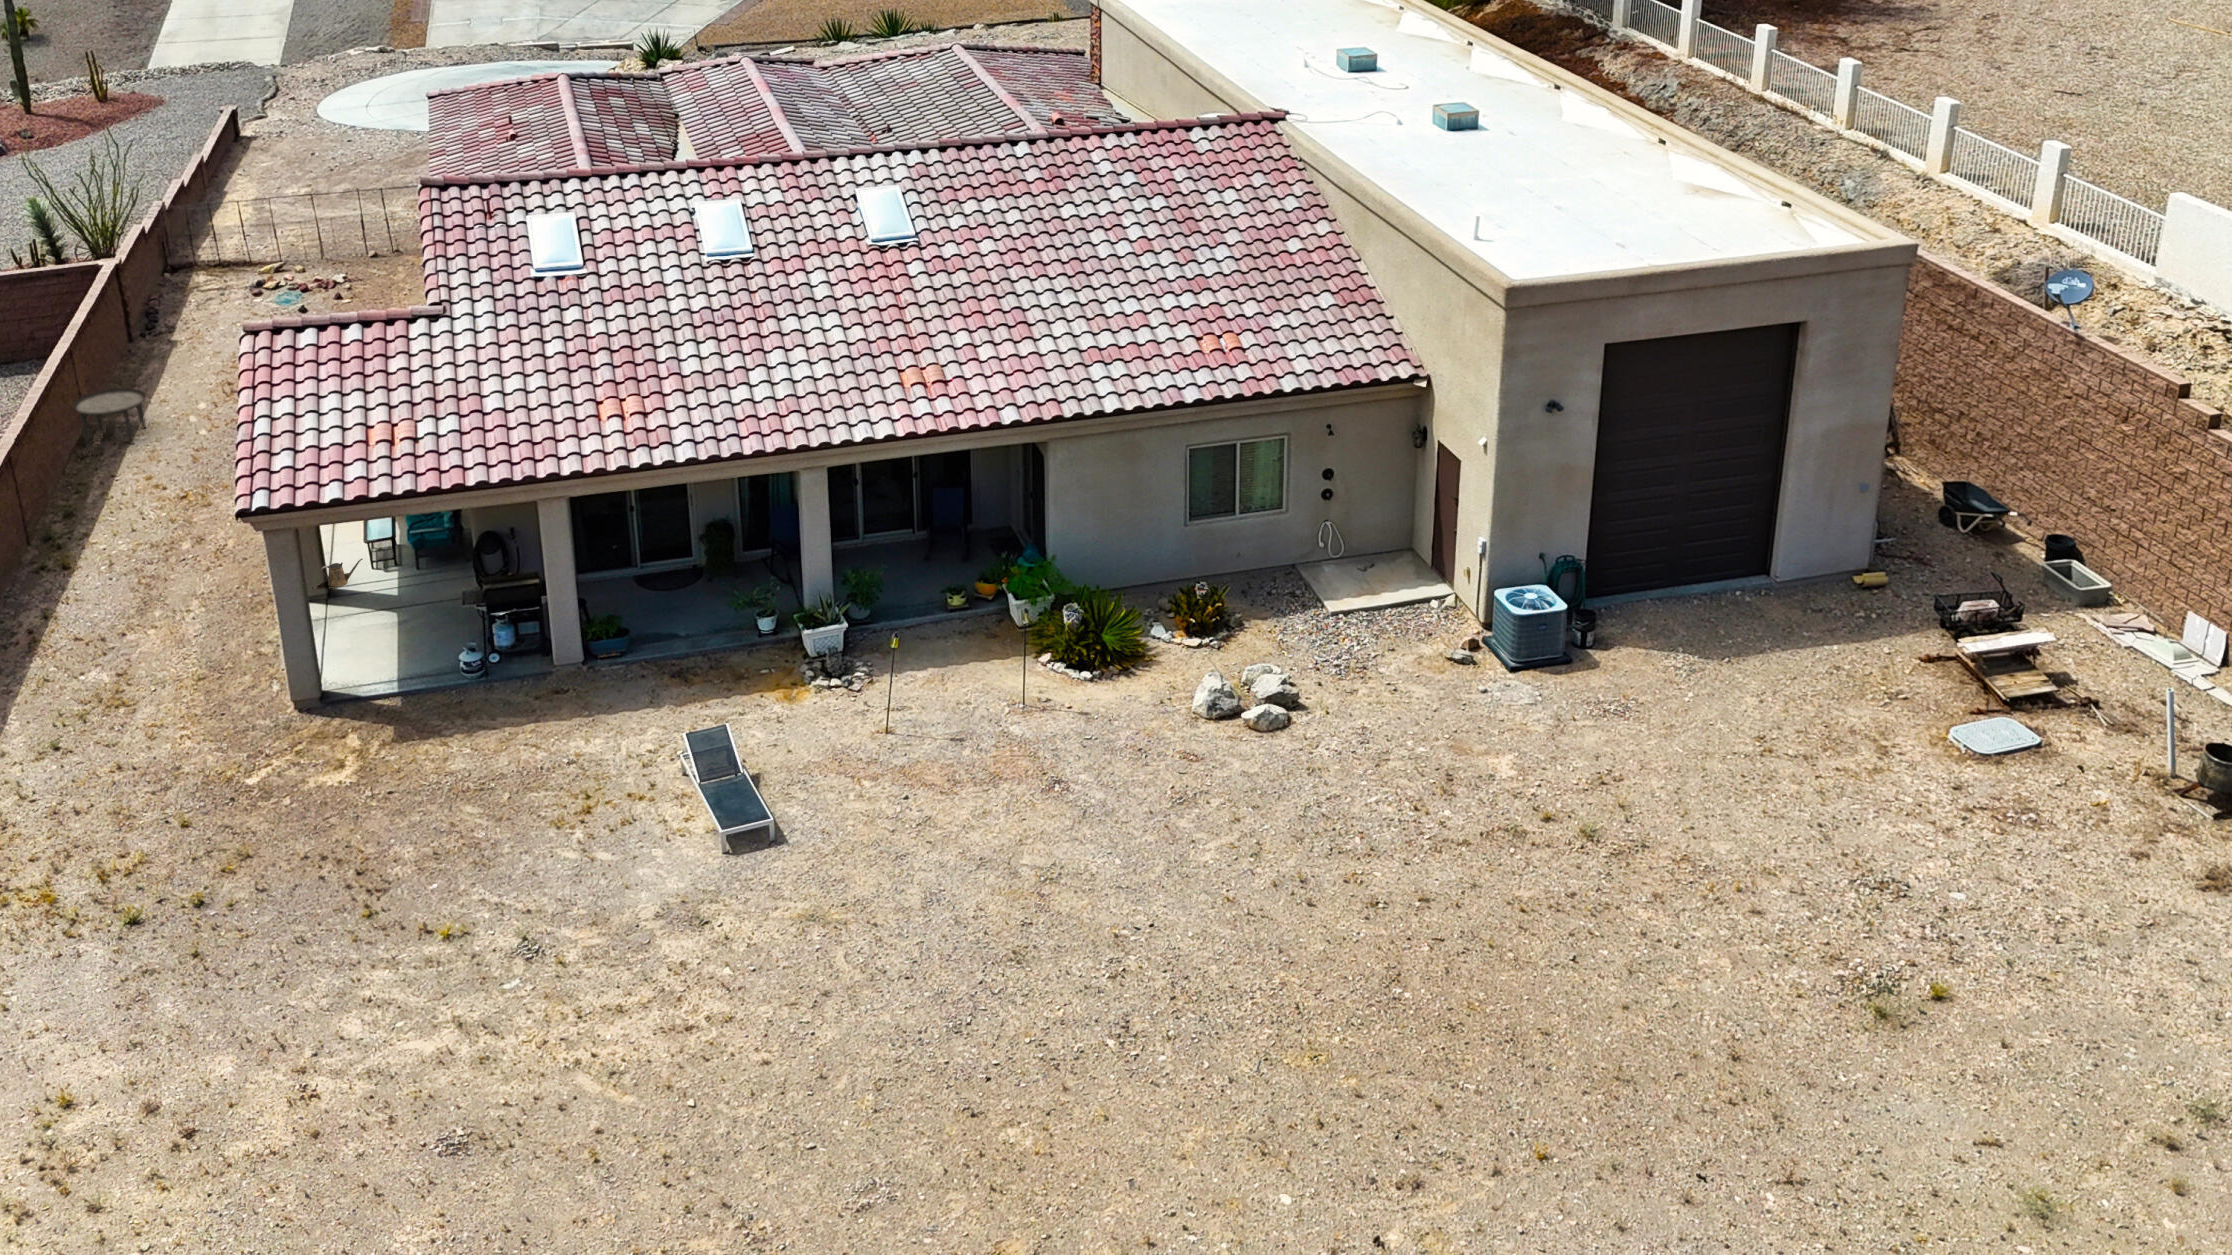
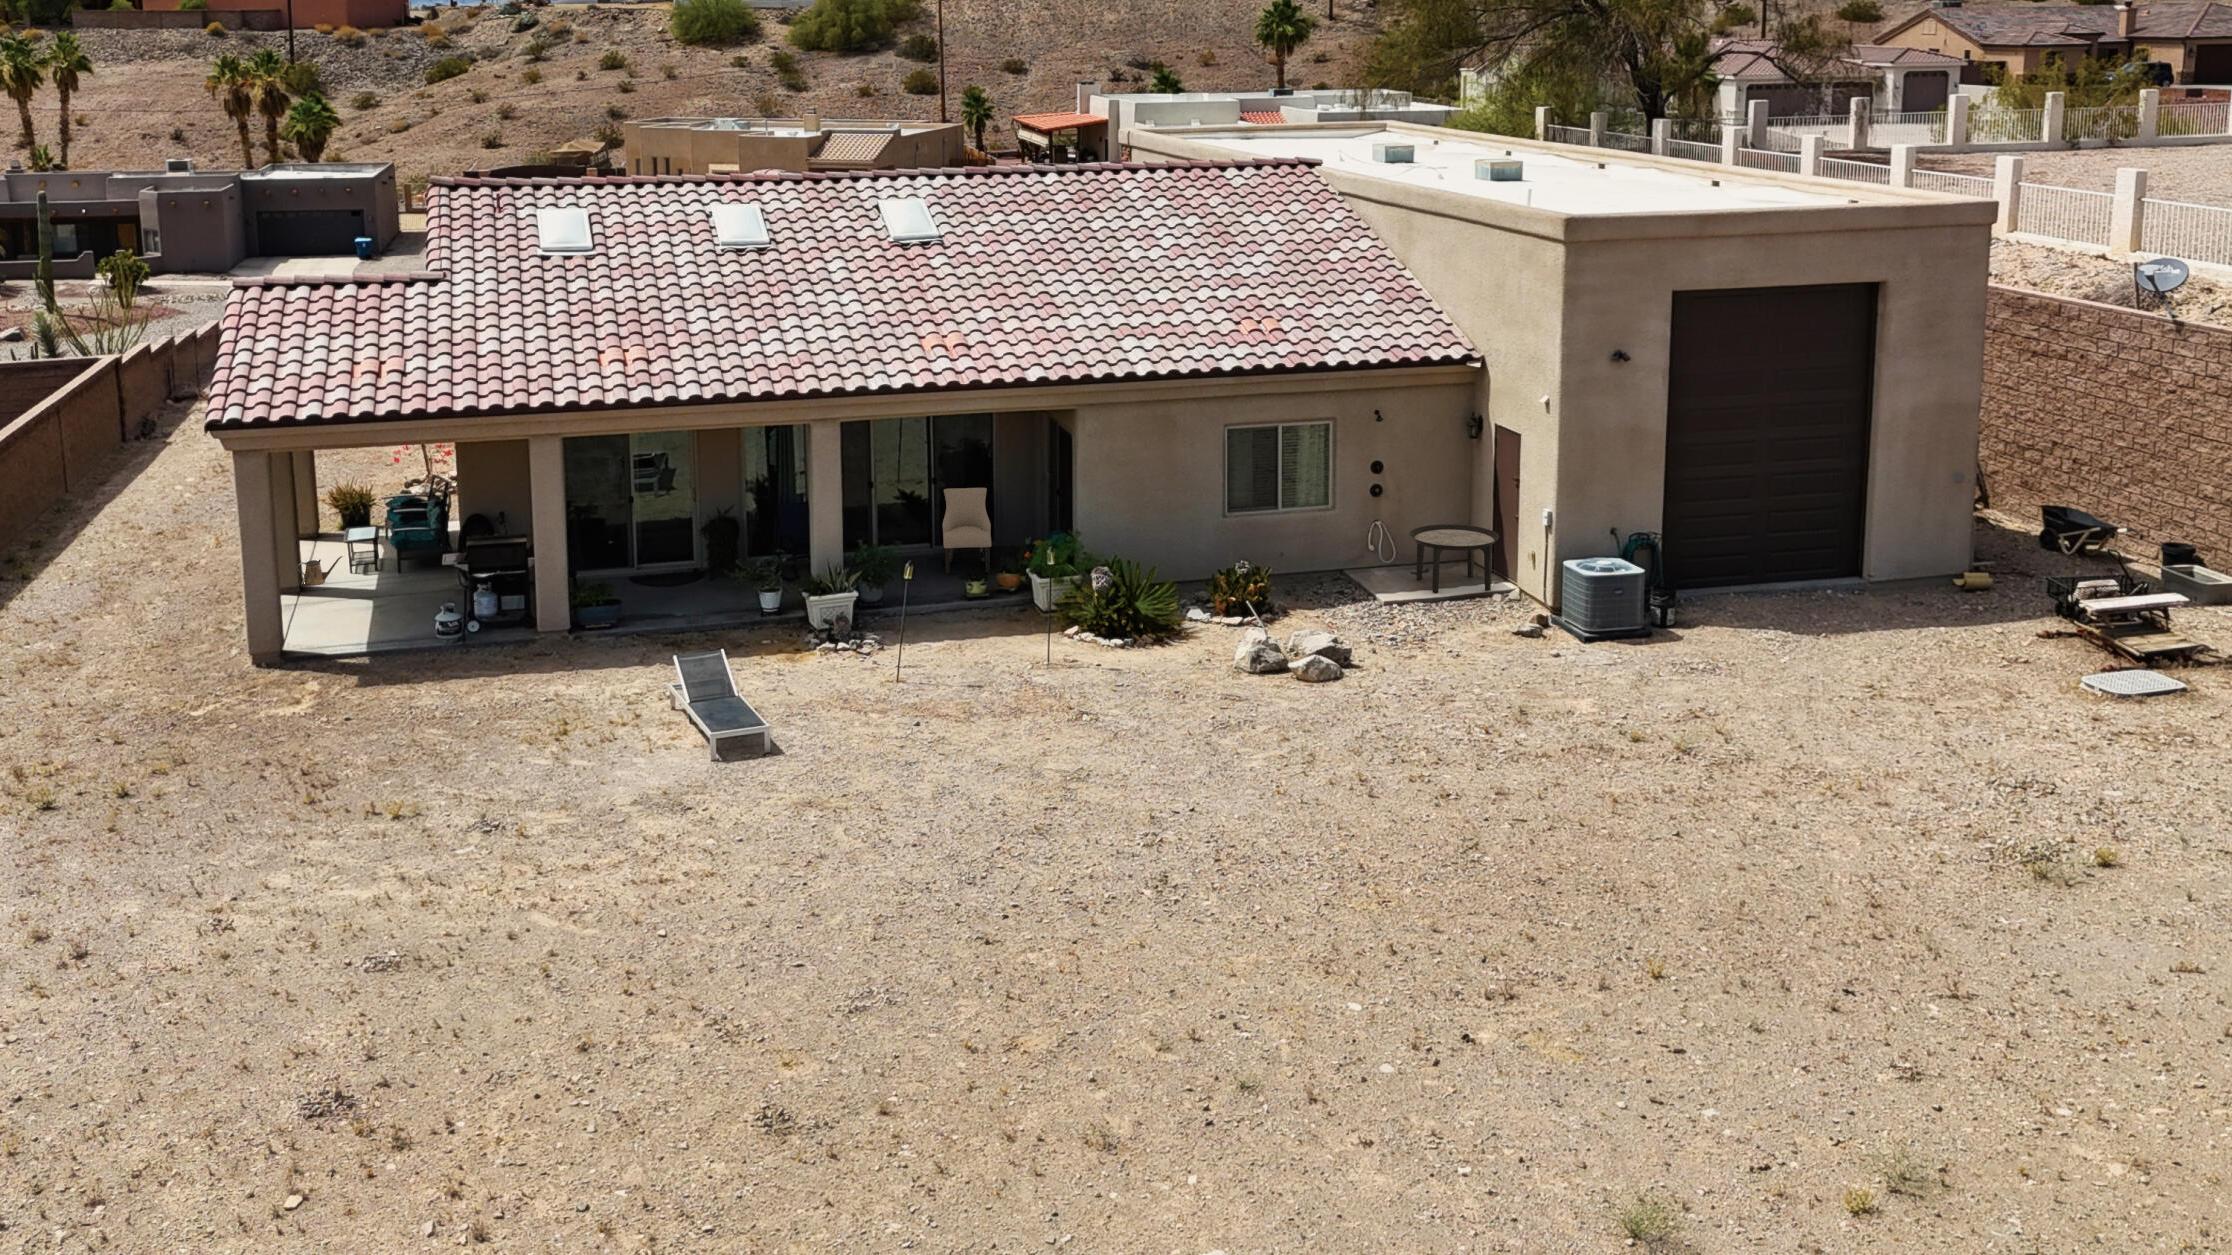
round table: present [72,388,146,446] -> present [1410,524,1499,594]
chair: none [923,486,969,570] -> present [943,488,991,574]

